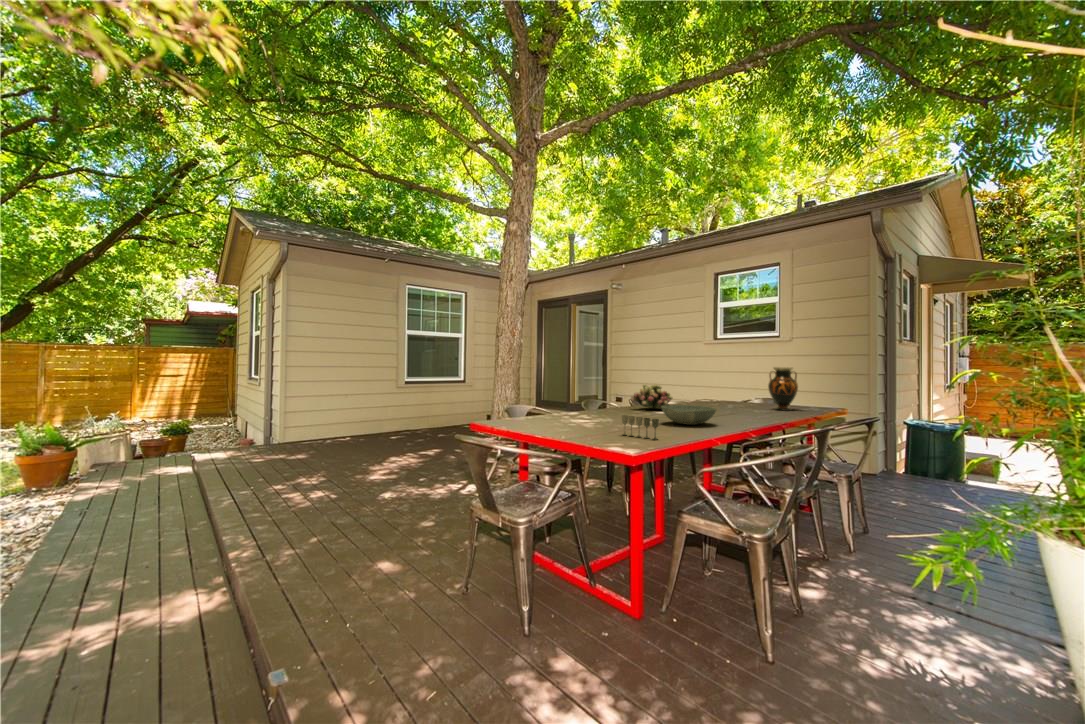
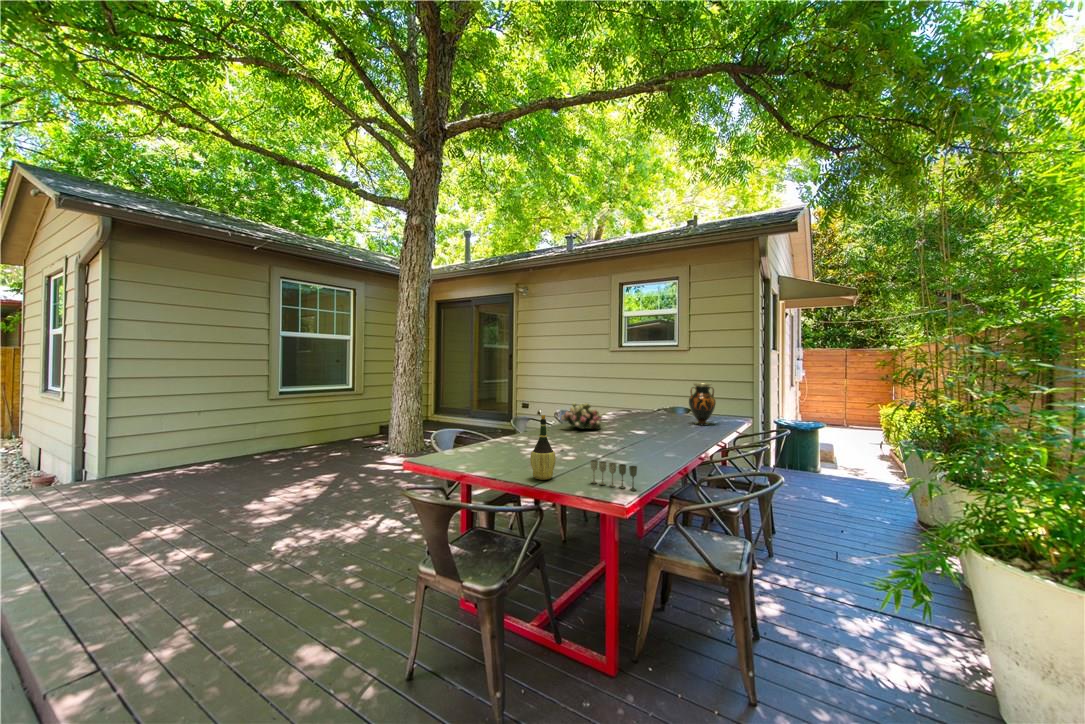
wine bottle: none [573,377,595,432] -> present [530,415,556,480]
bowl: present [661,405,717,425] -> none [612,433,670,457]

